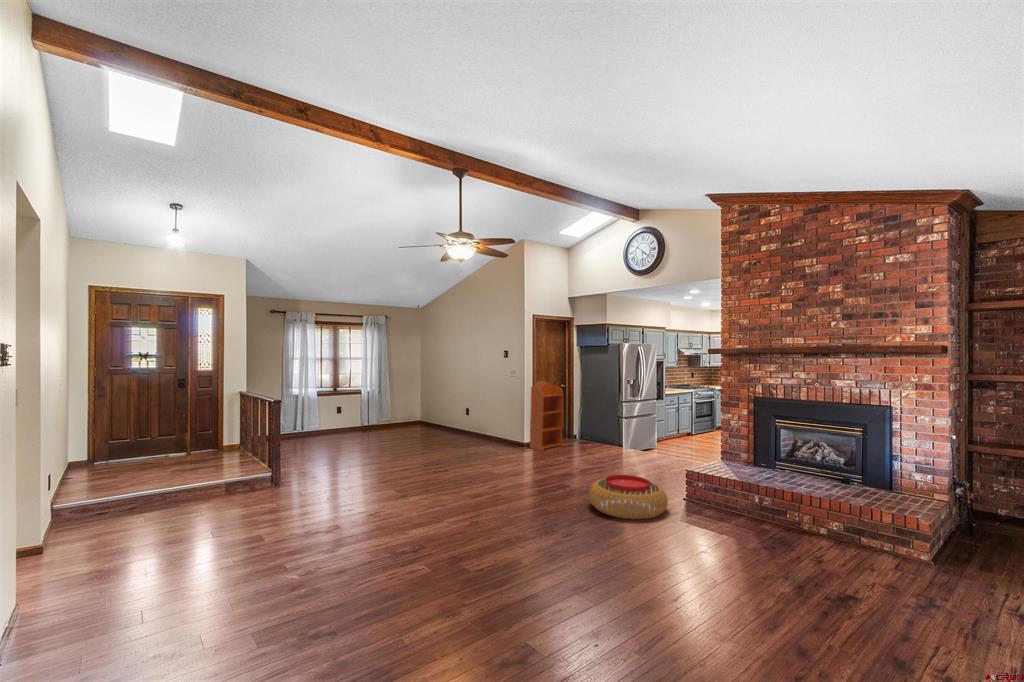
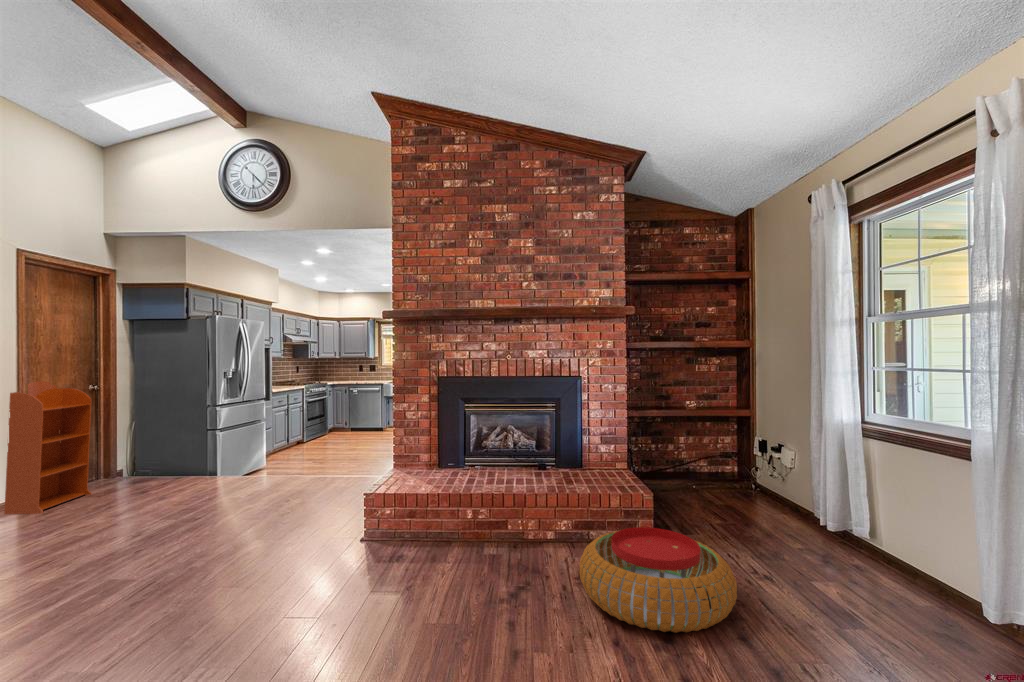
pouf: present [589,475,668,520] -> present [579,527,737,633]

